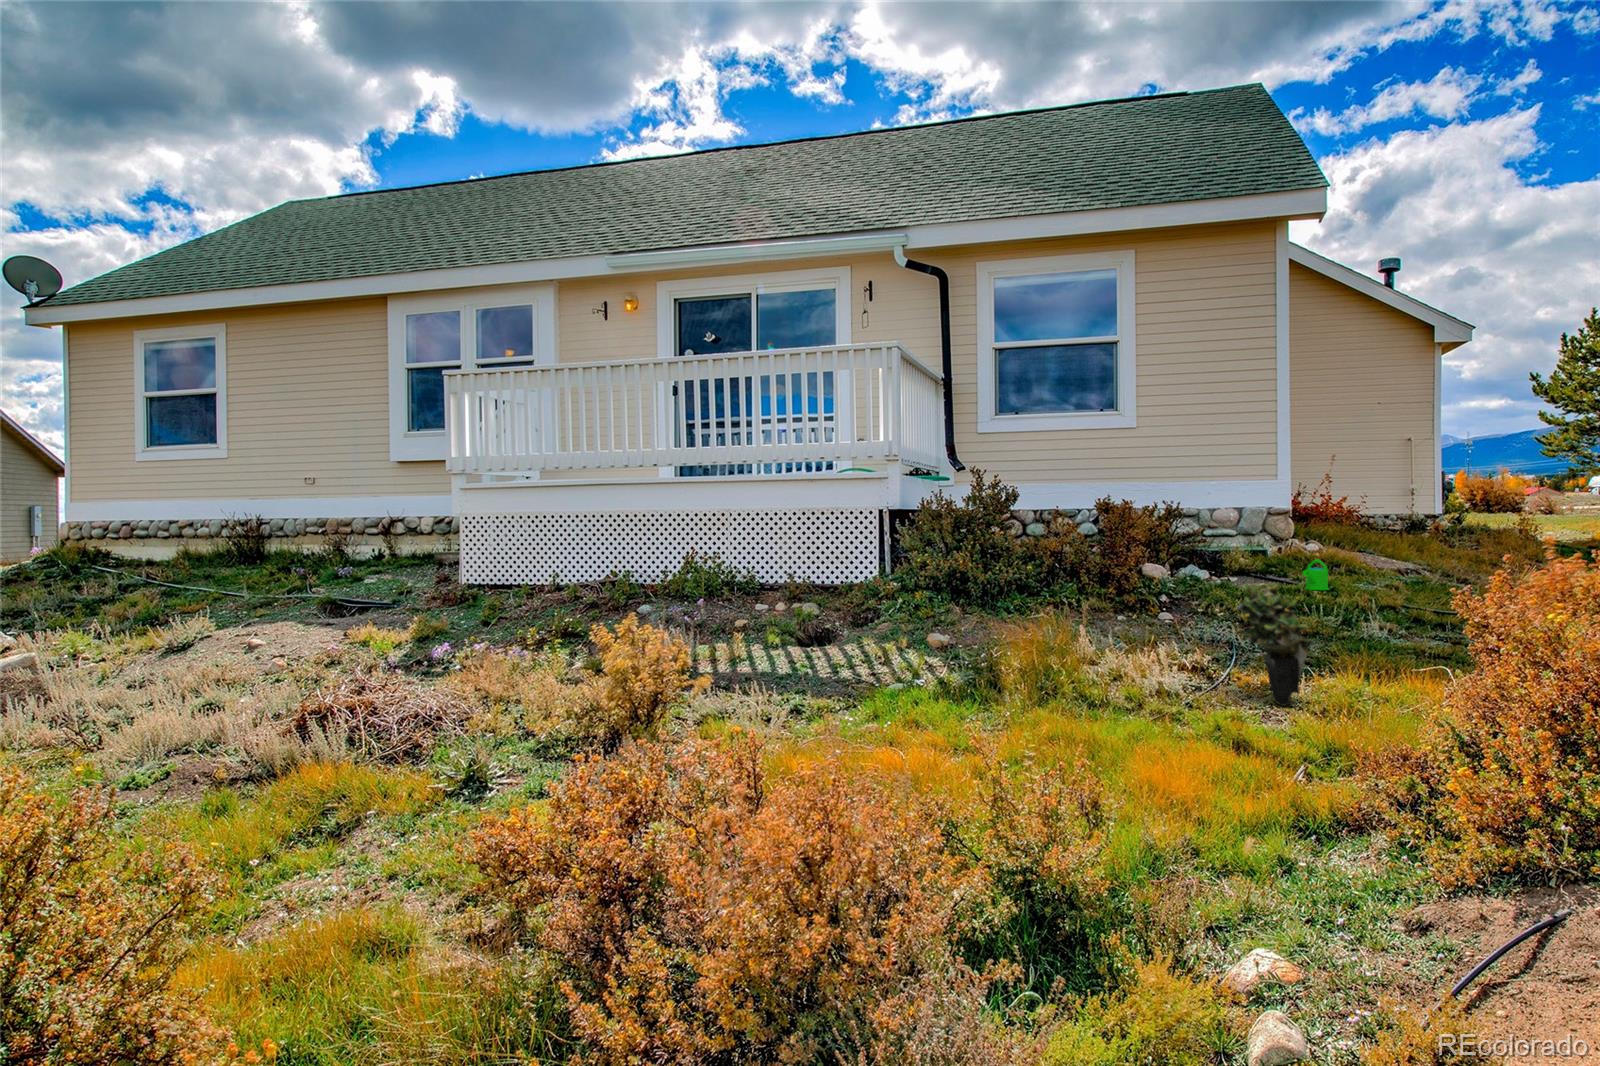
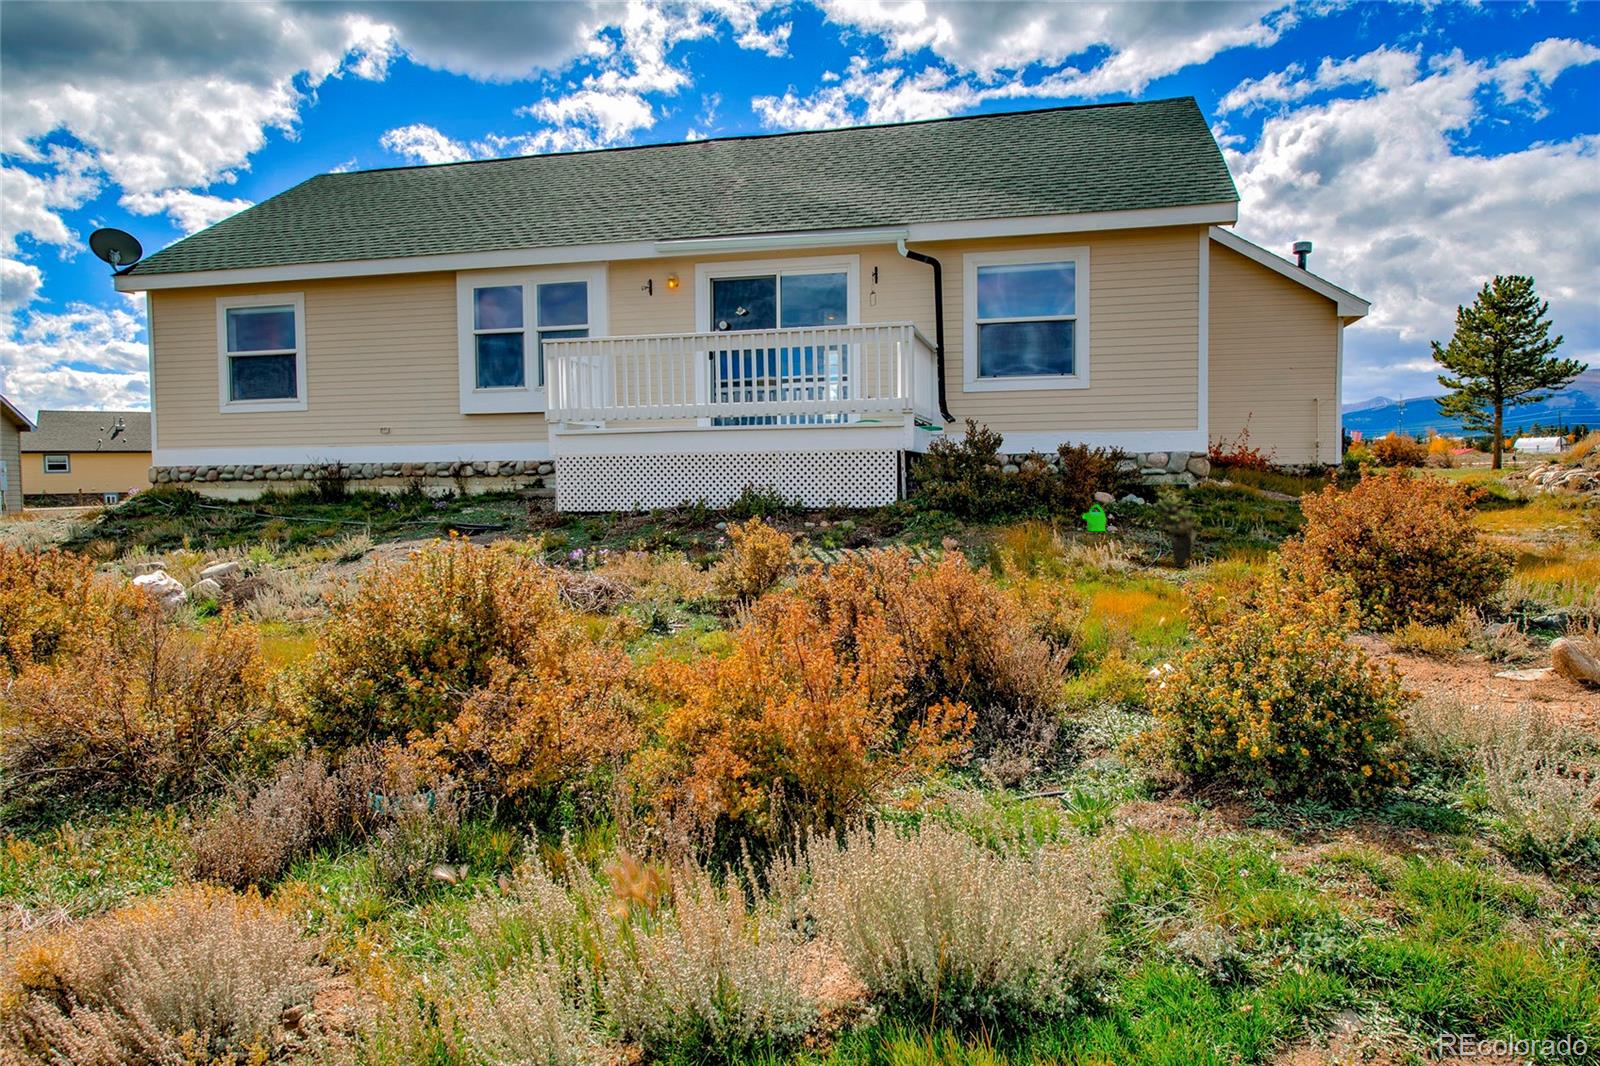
watering can: present [1303,559,1329,590] -> present [1082,504,1106,531]

